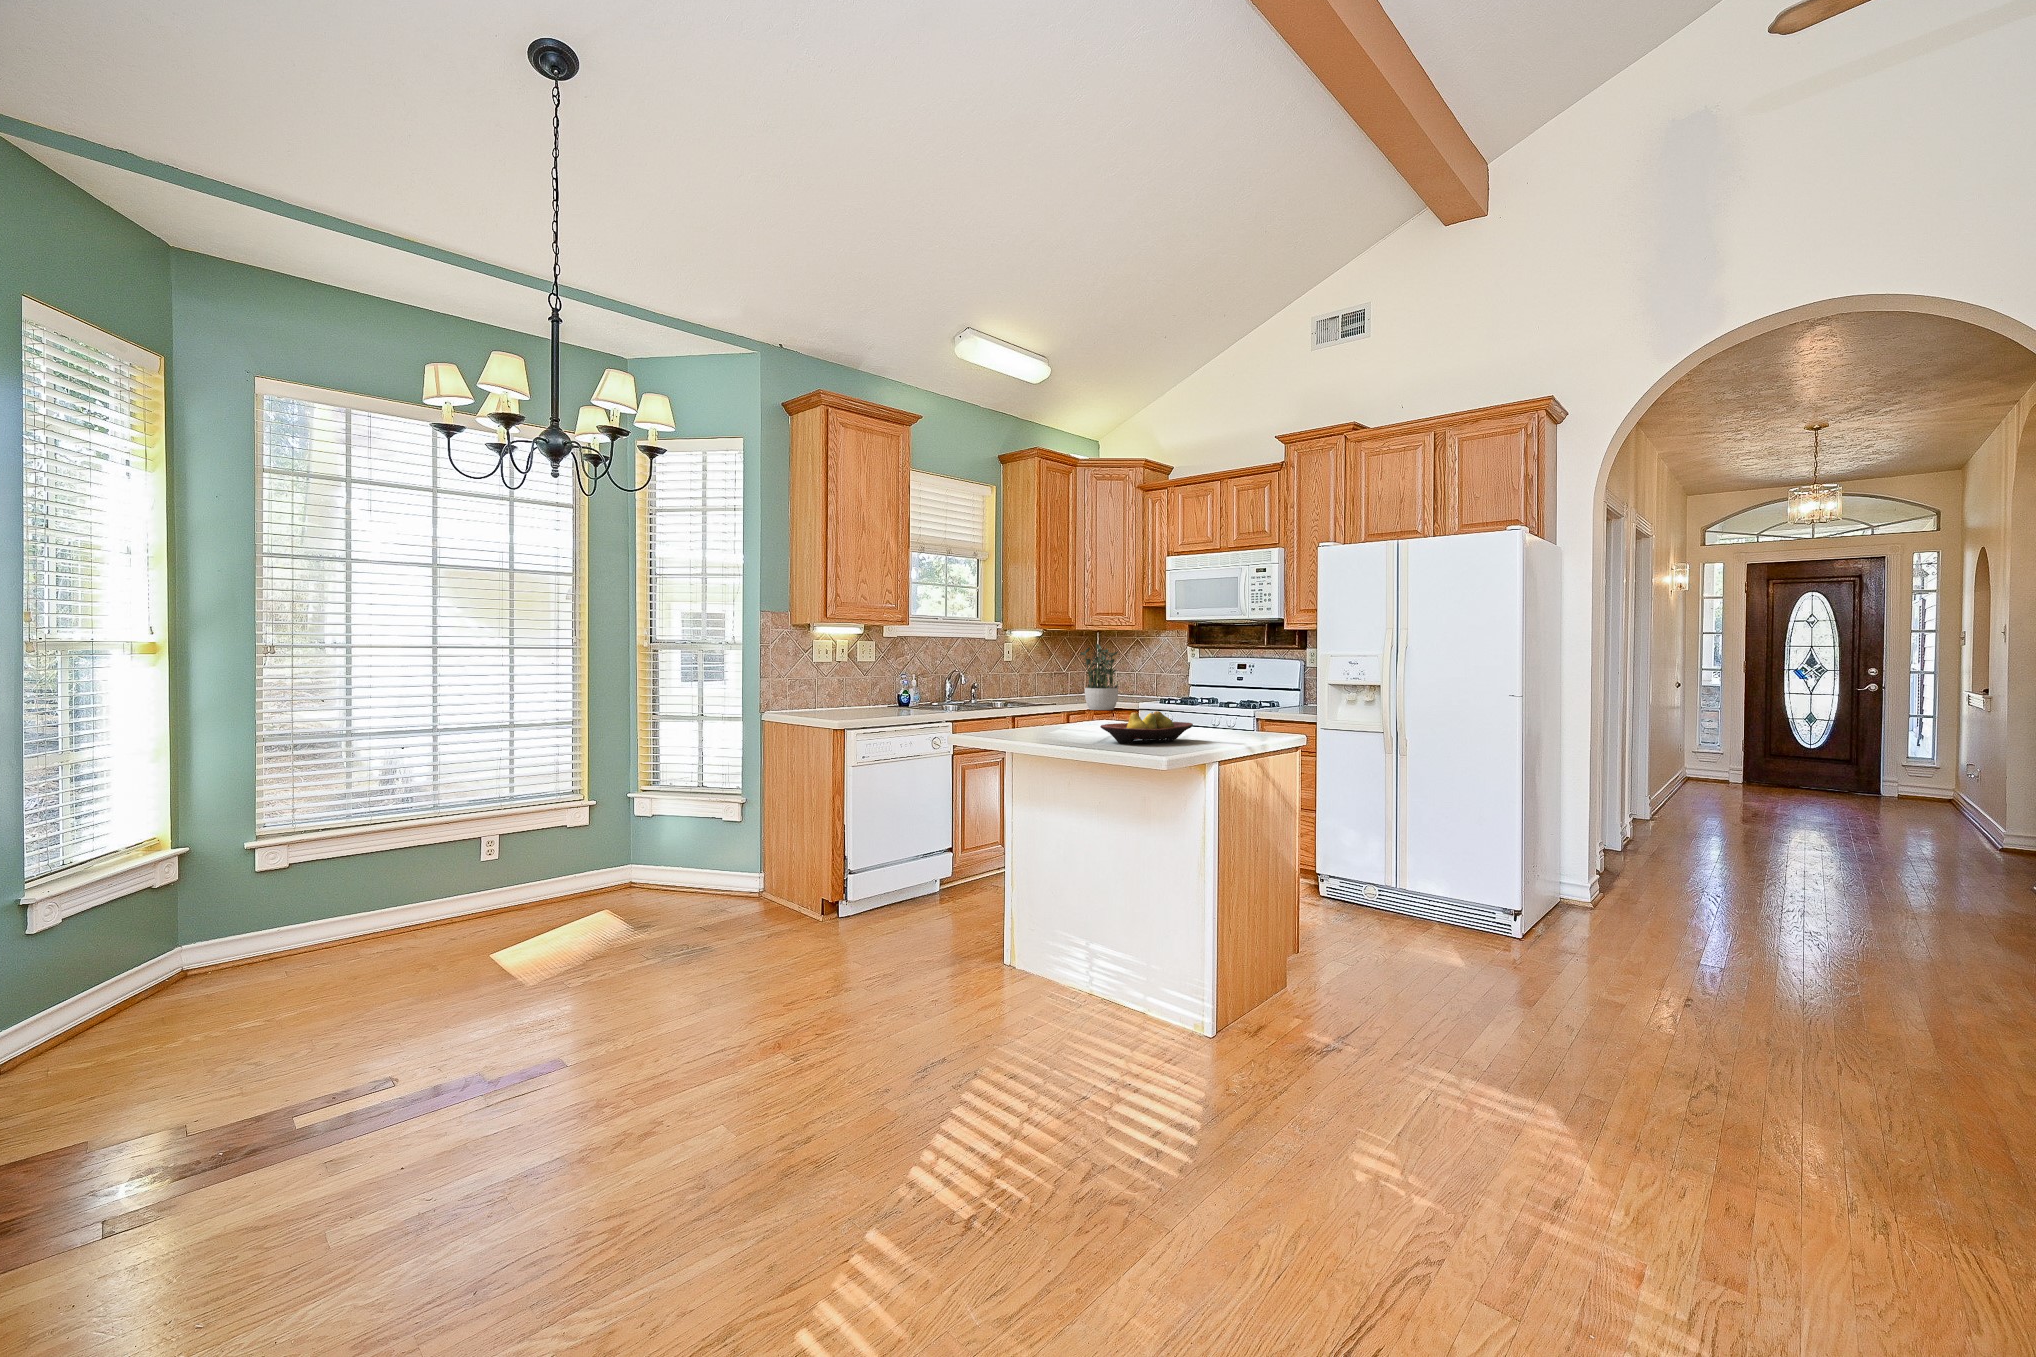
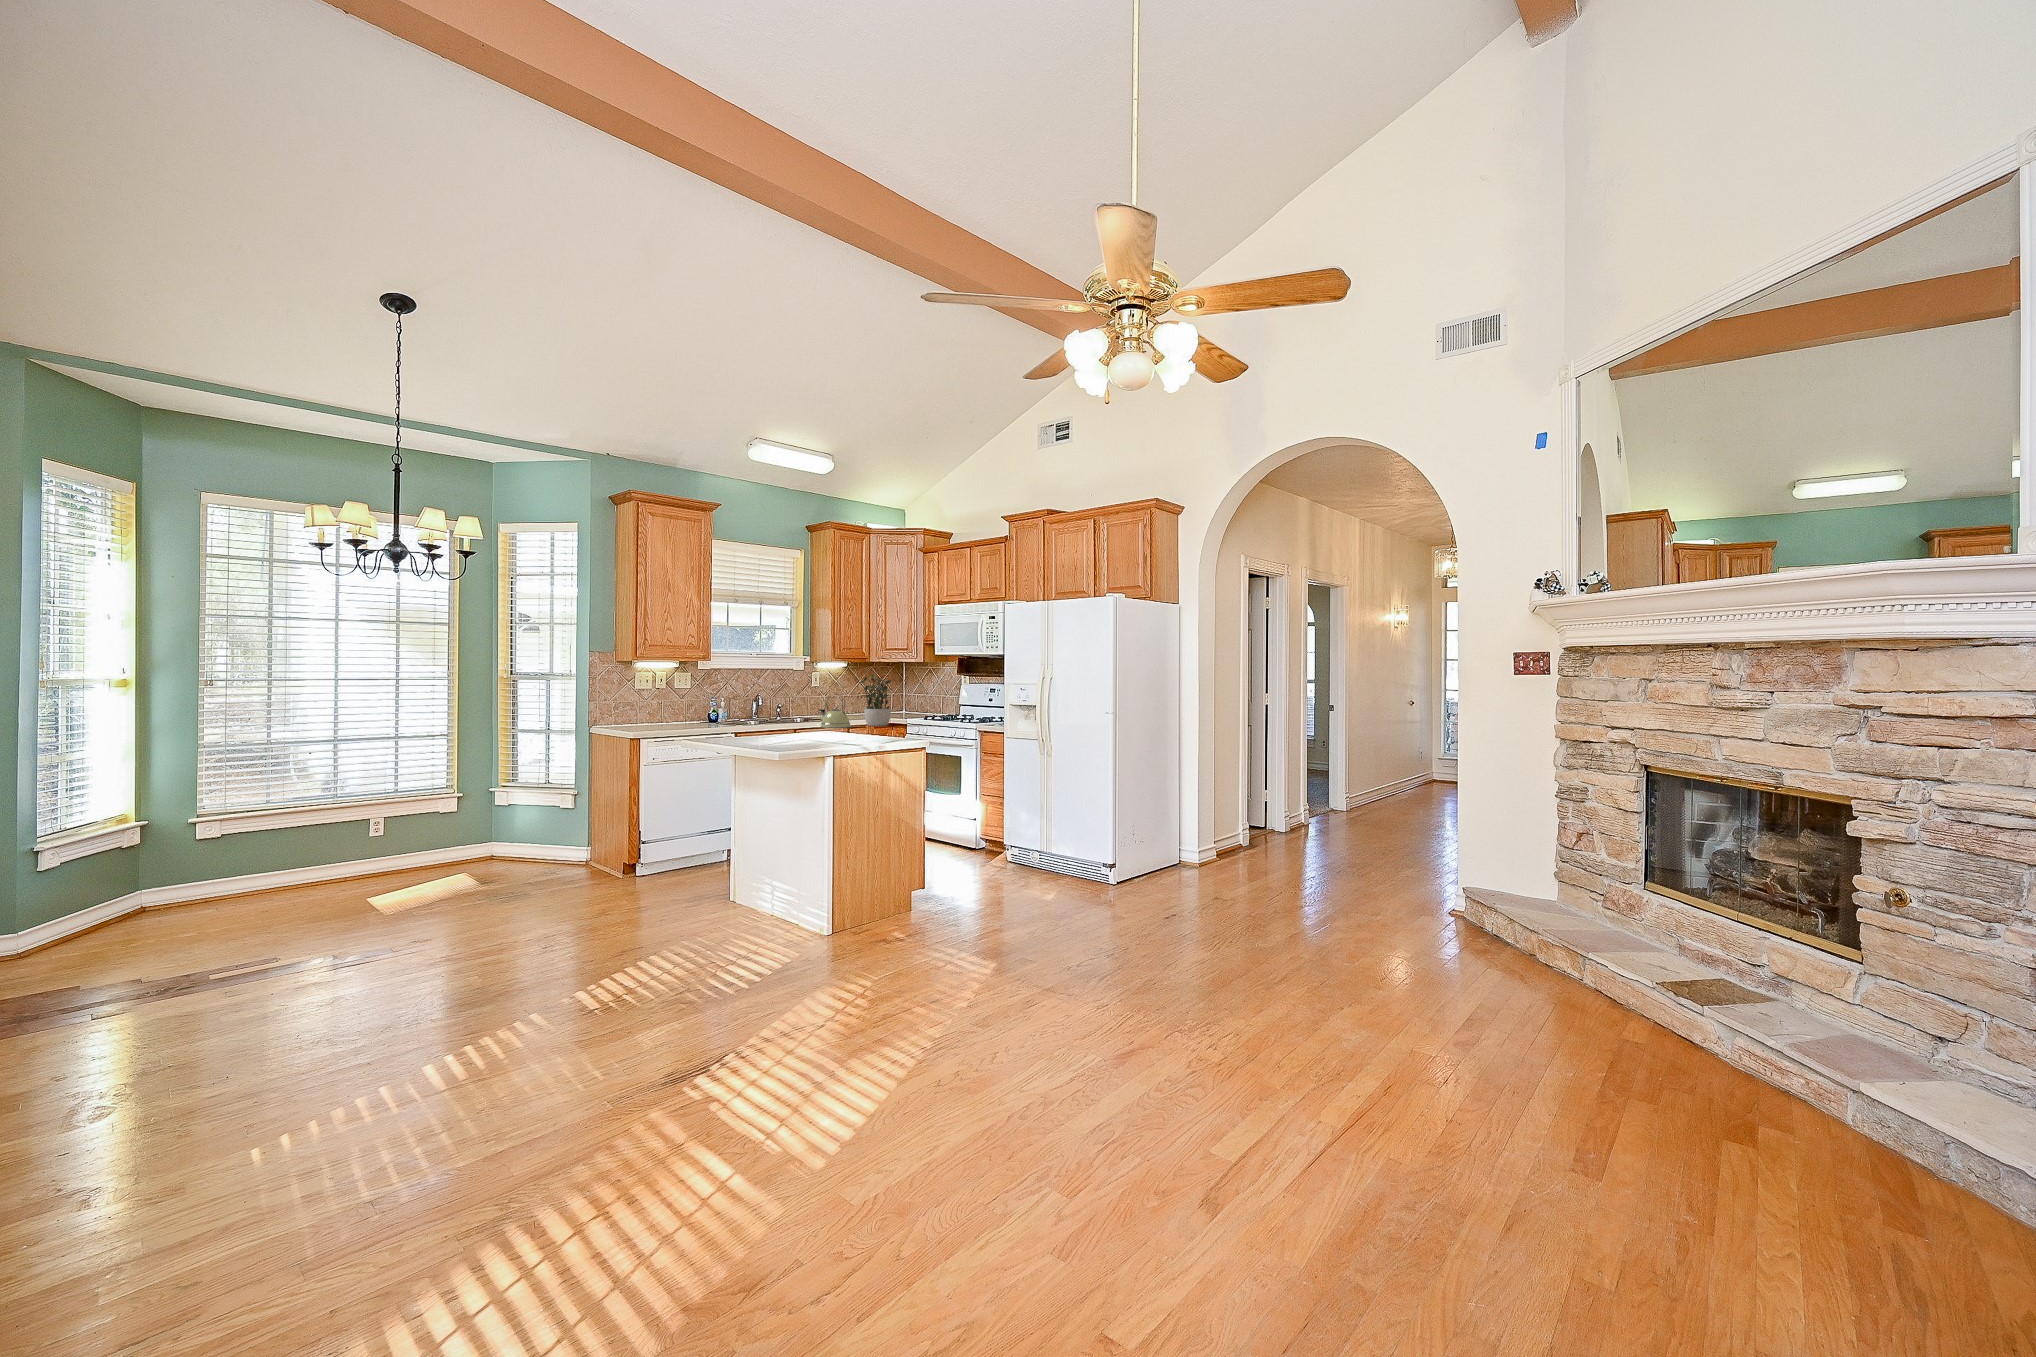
kettle: none [1038,668,1081,713] -> present [819,693,851,728]
fruit bowl: present [1100,711,1193,744] -> none [776,724,846,746]

